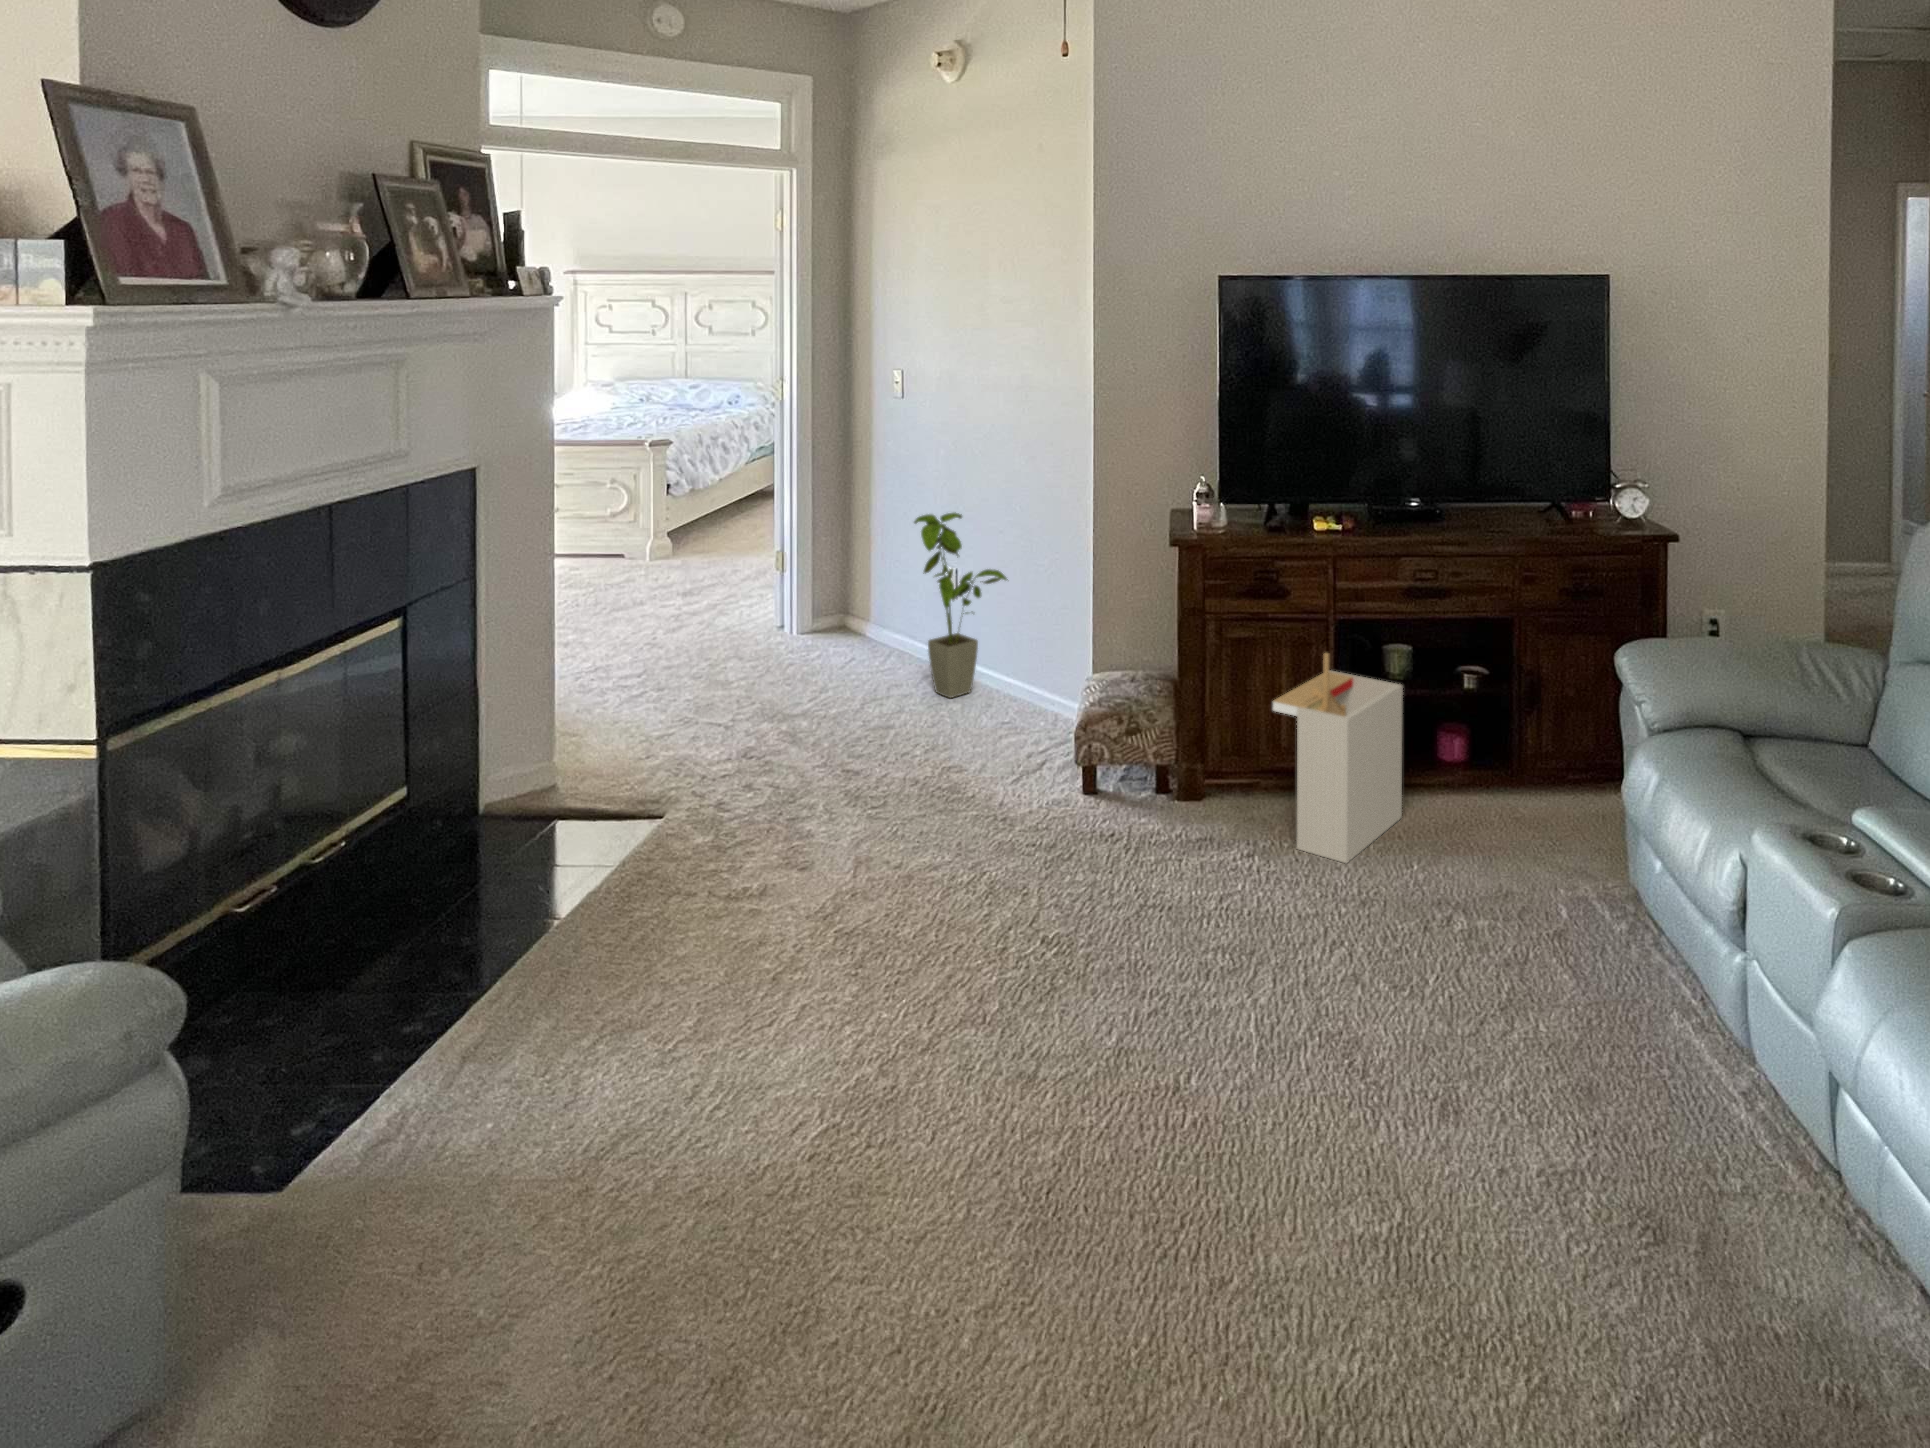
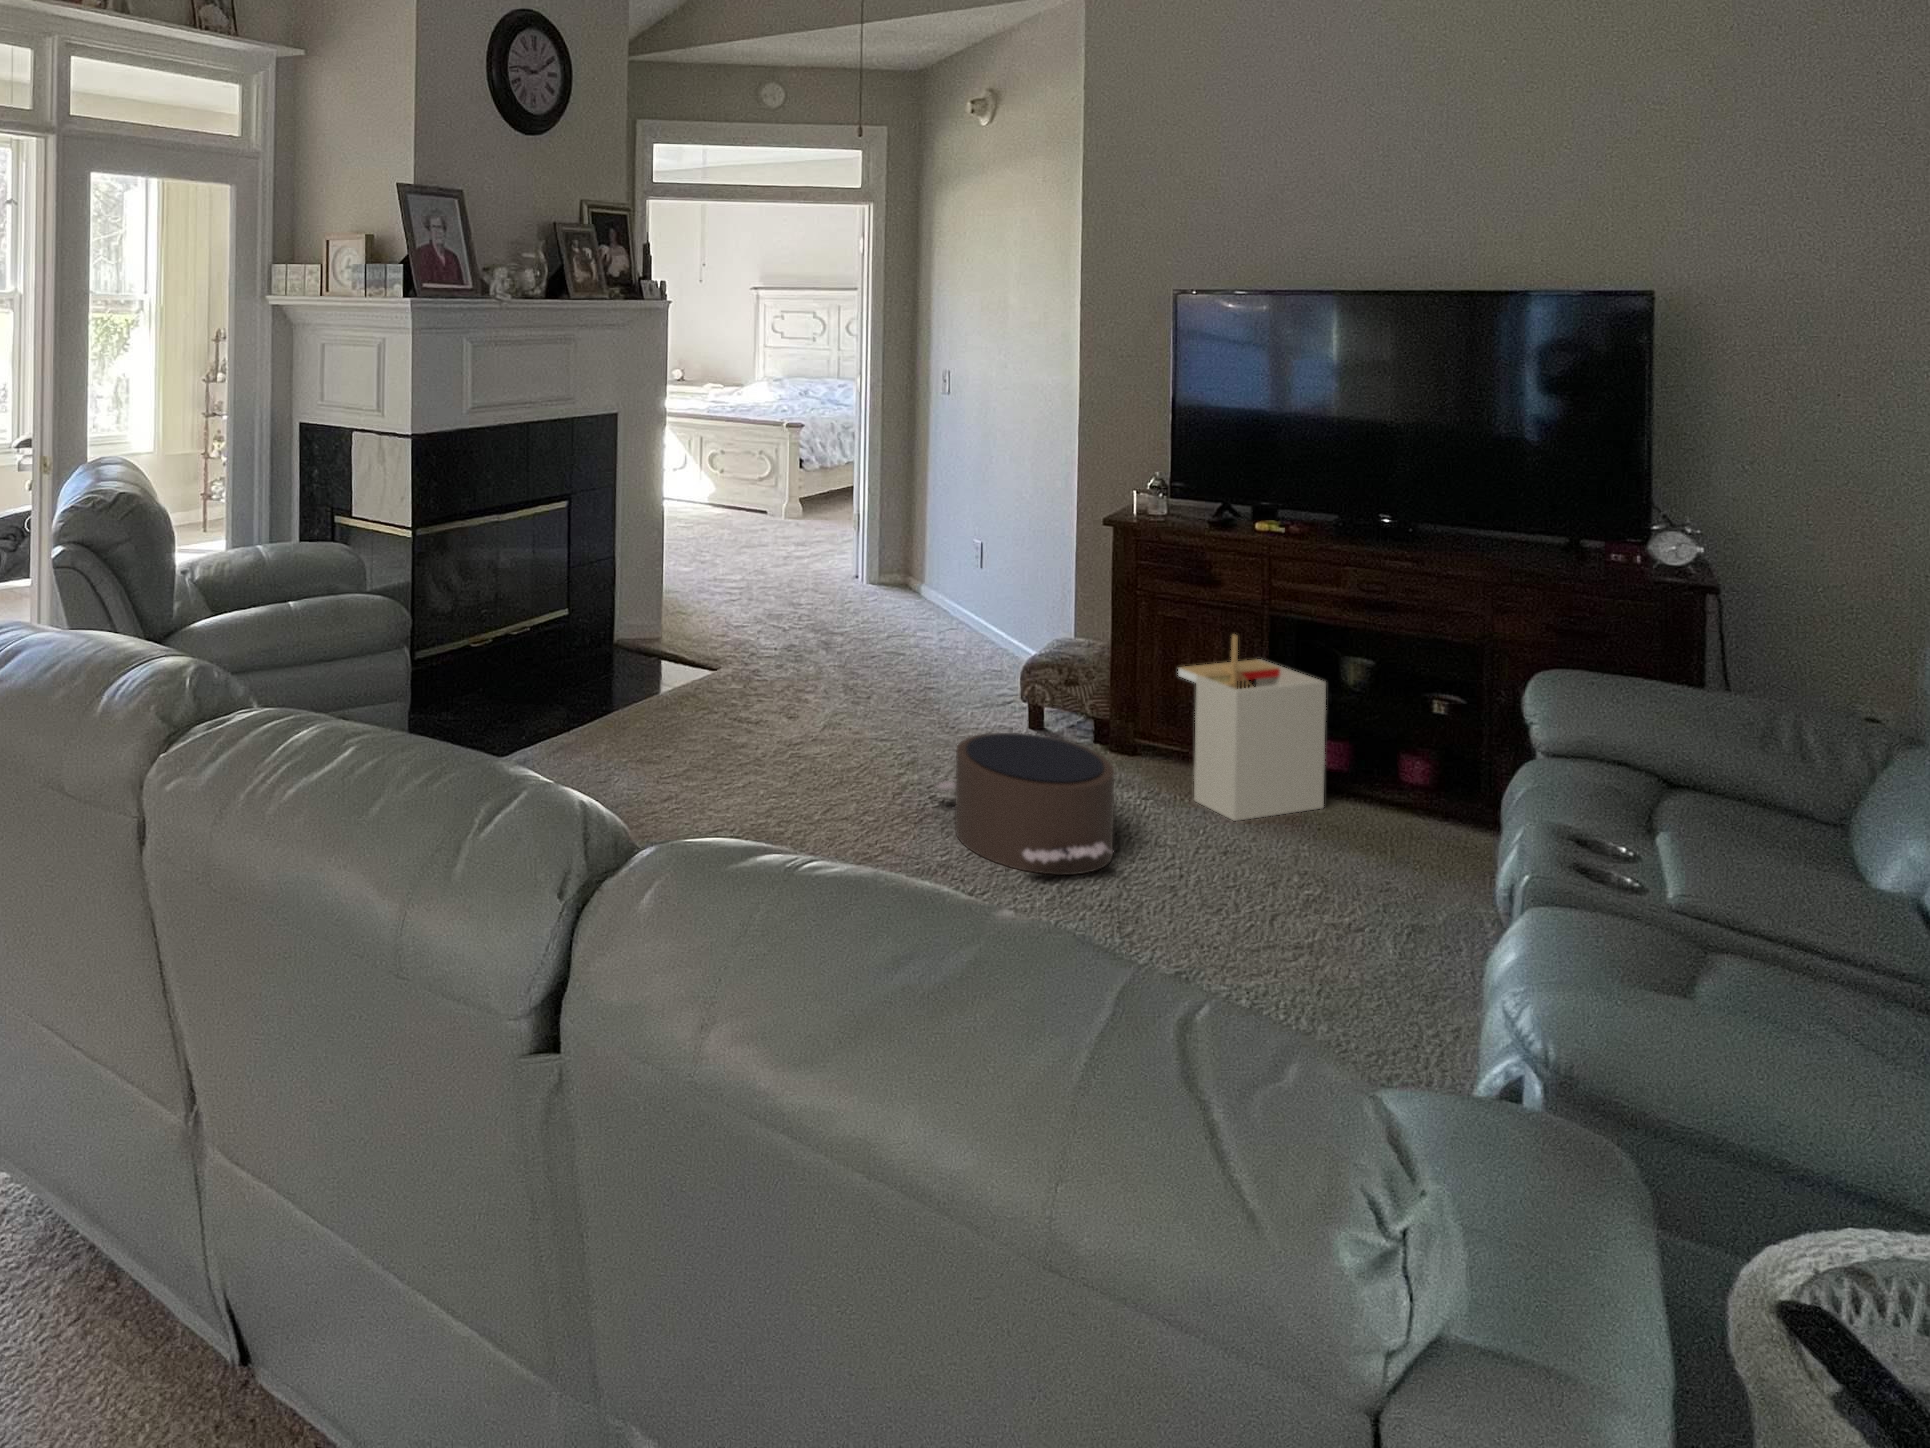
house plant: present [914,512,1008,698] -> none [934,488,1014,644]
pouf: none [1055,829,1300,1028] -> present [936,733,1114,875]

